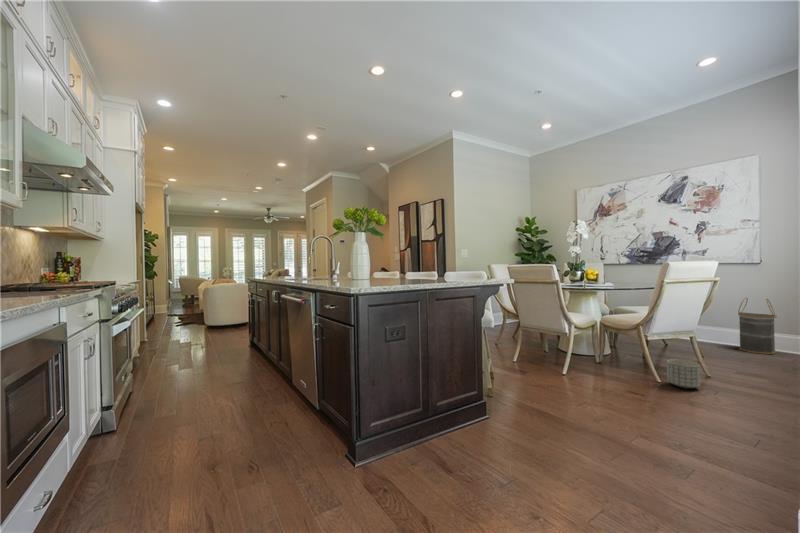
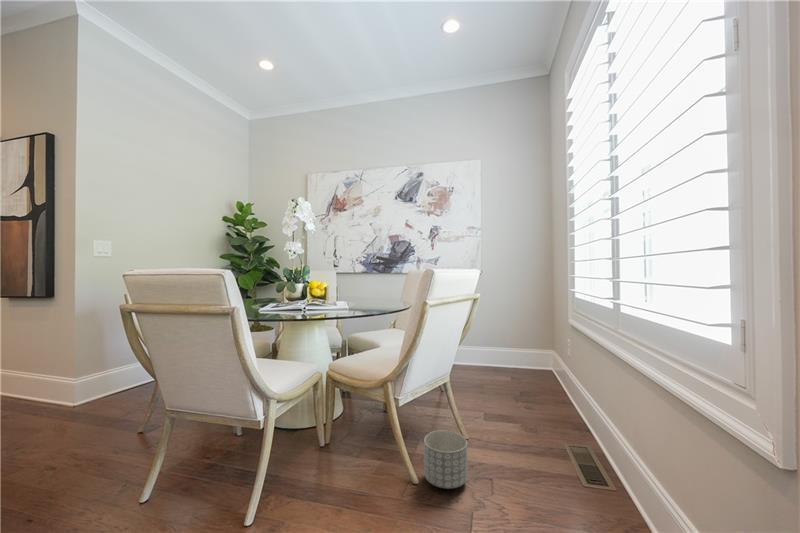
basket: present [738,298,776,354] -> none [465,311,494,372]

